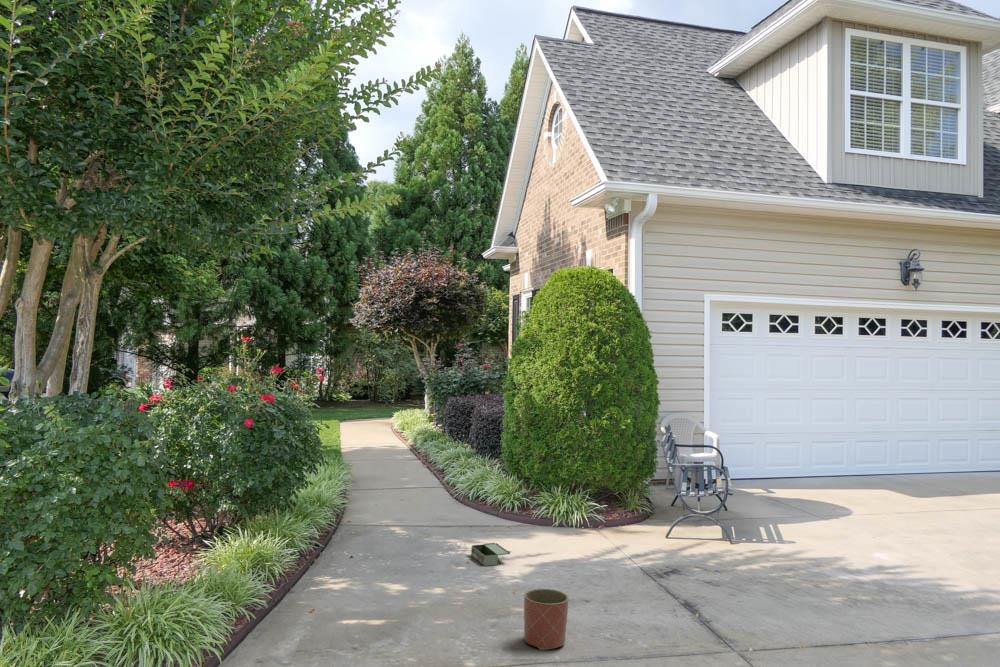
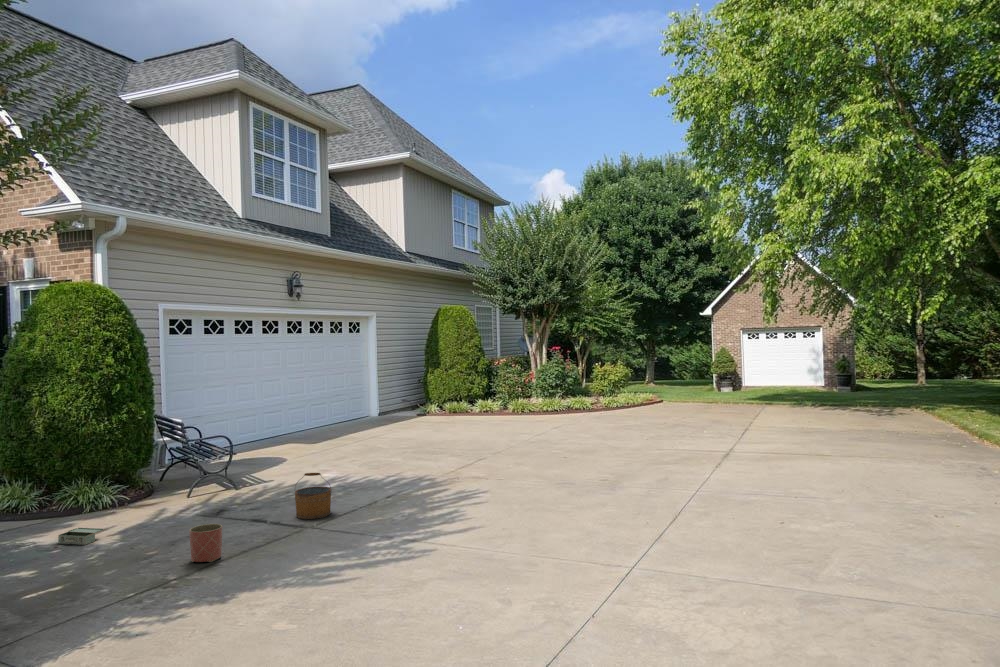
bucket: none [738,554,800,639] -> present [295,473,331,519]

